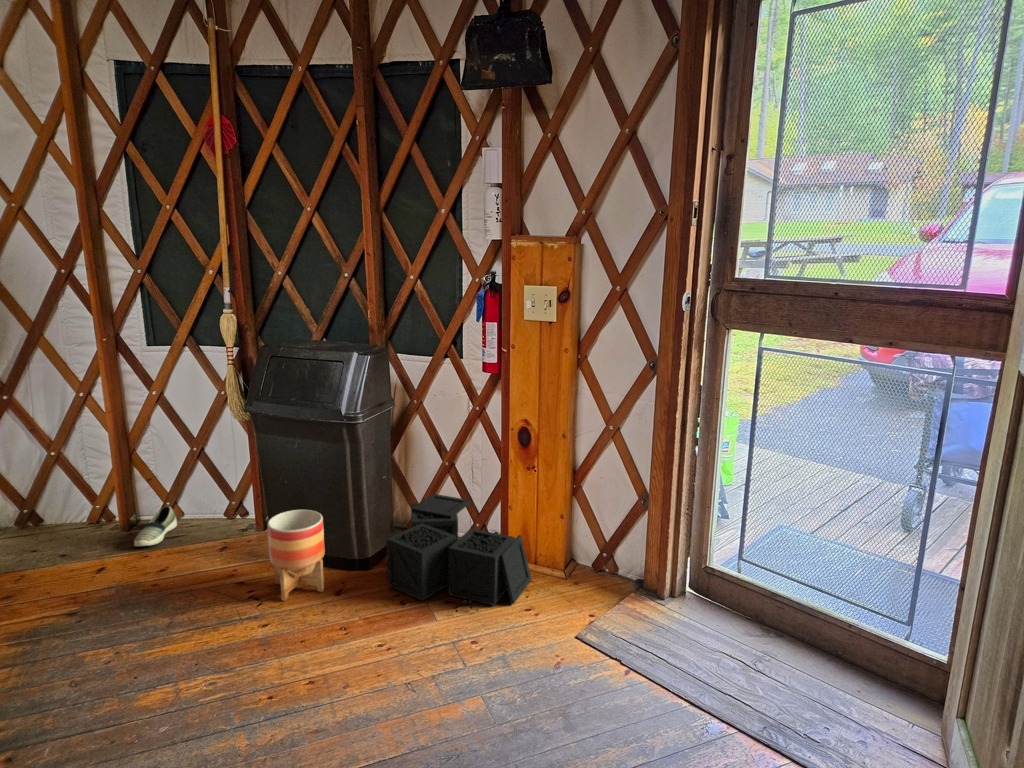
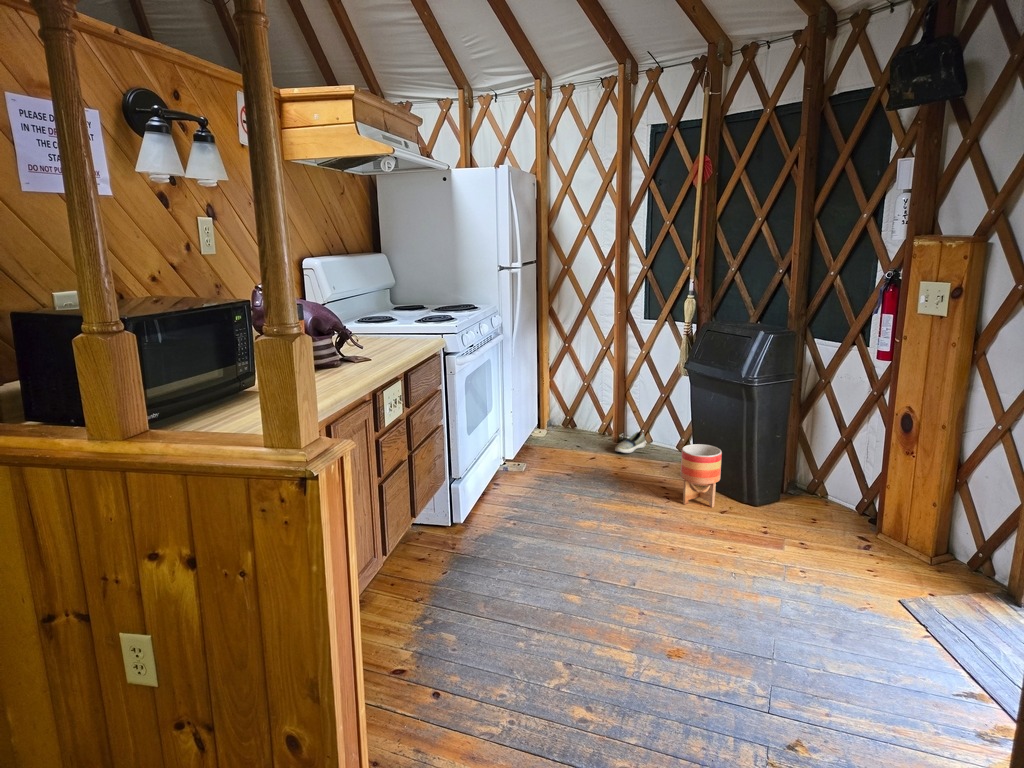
storage bin: present [386,494,532,612] -> none [761,463,891,561]

